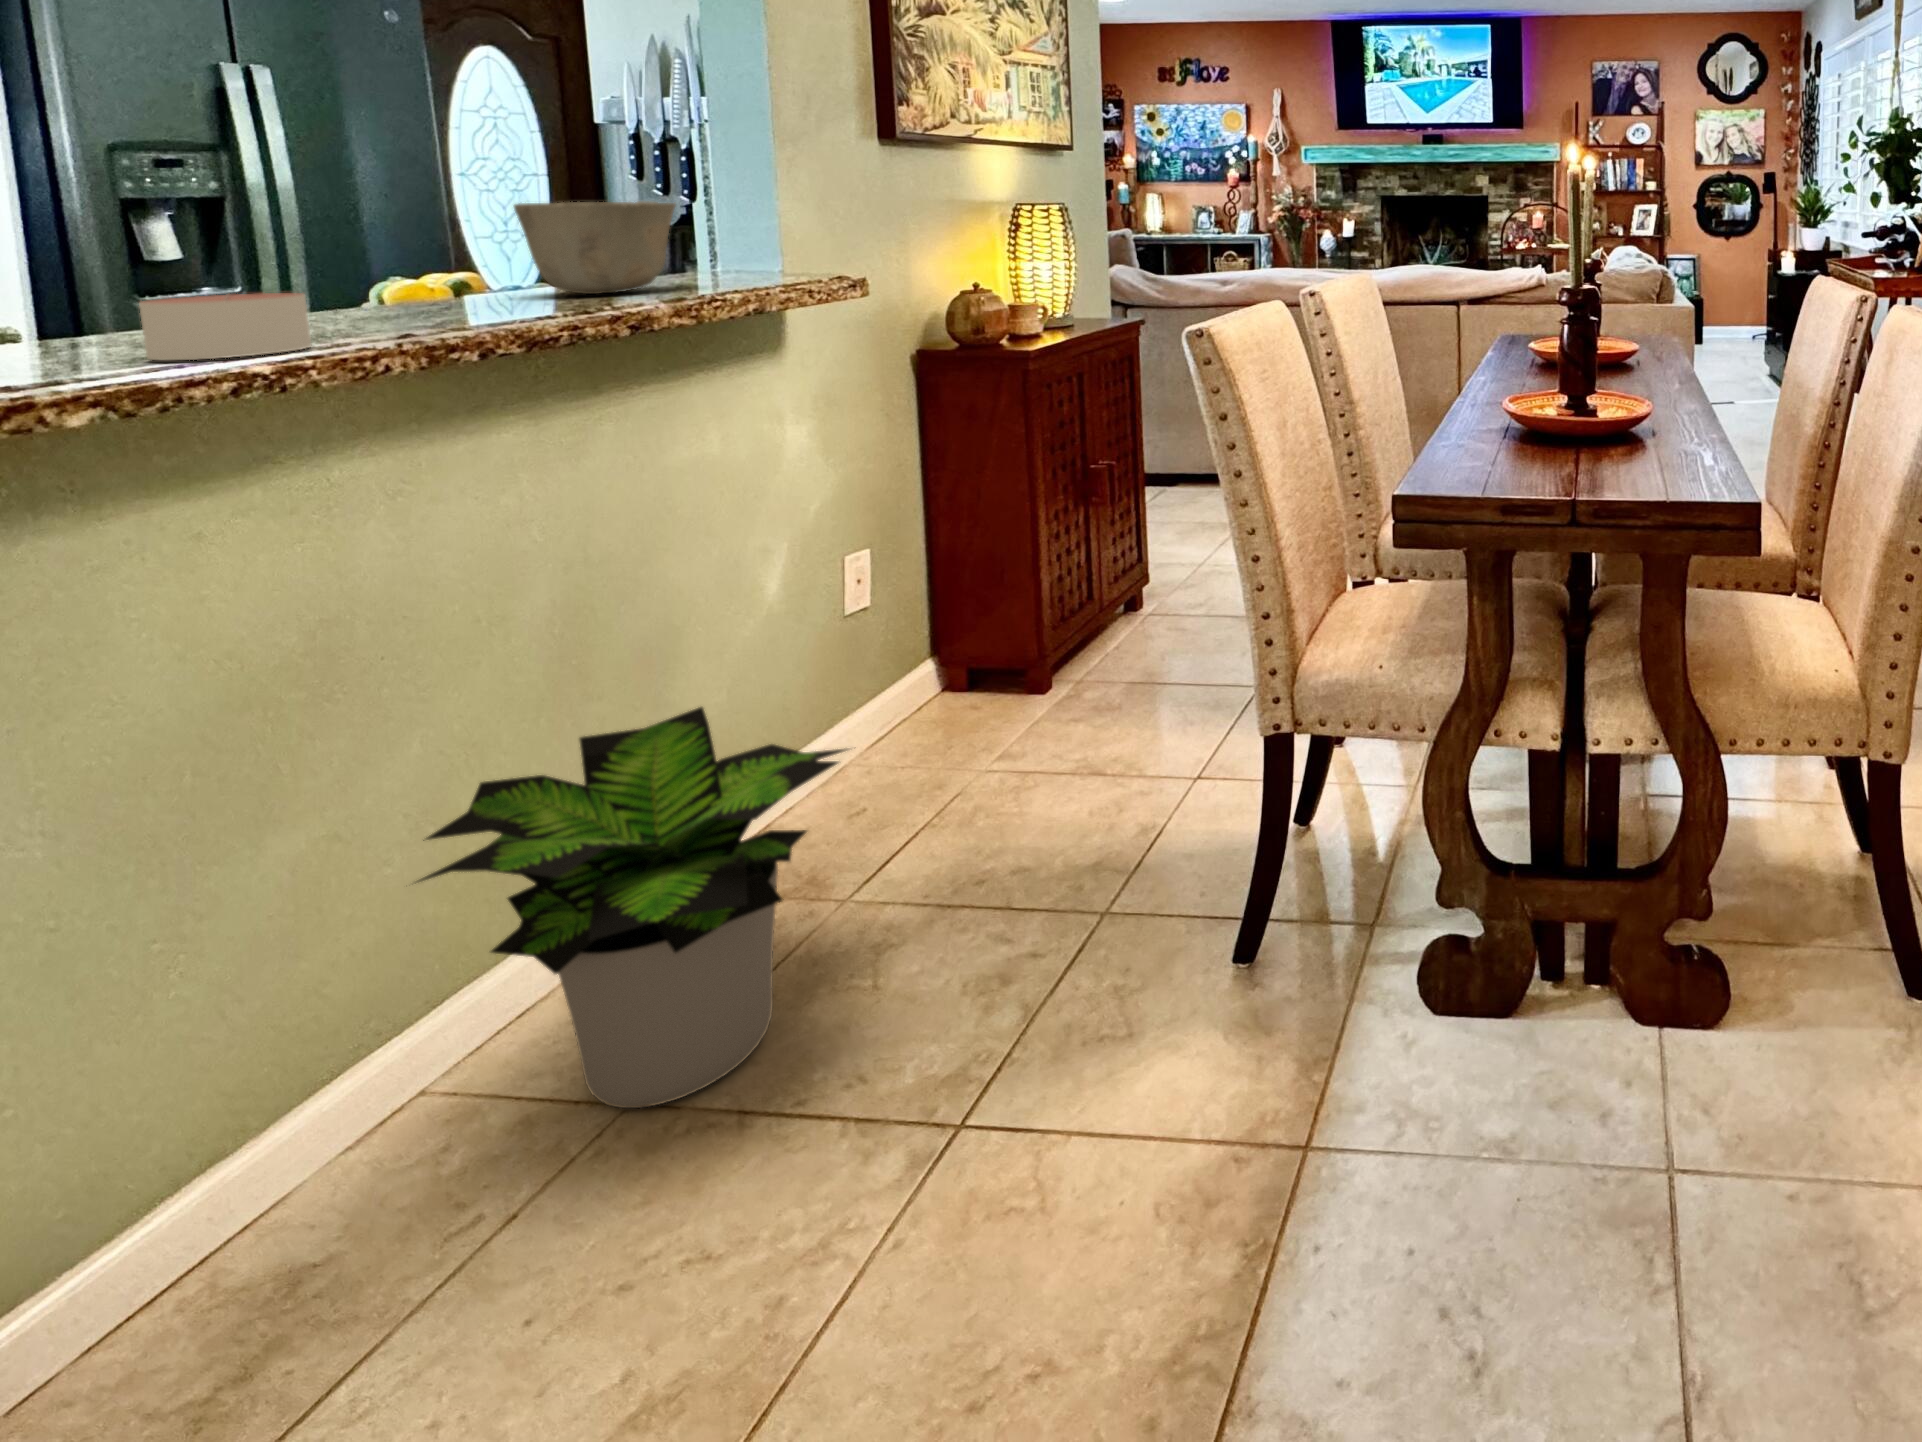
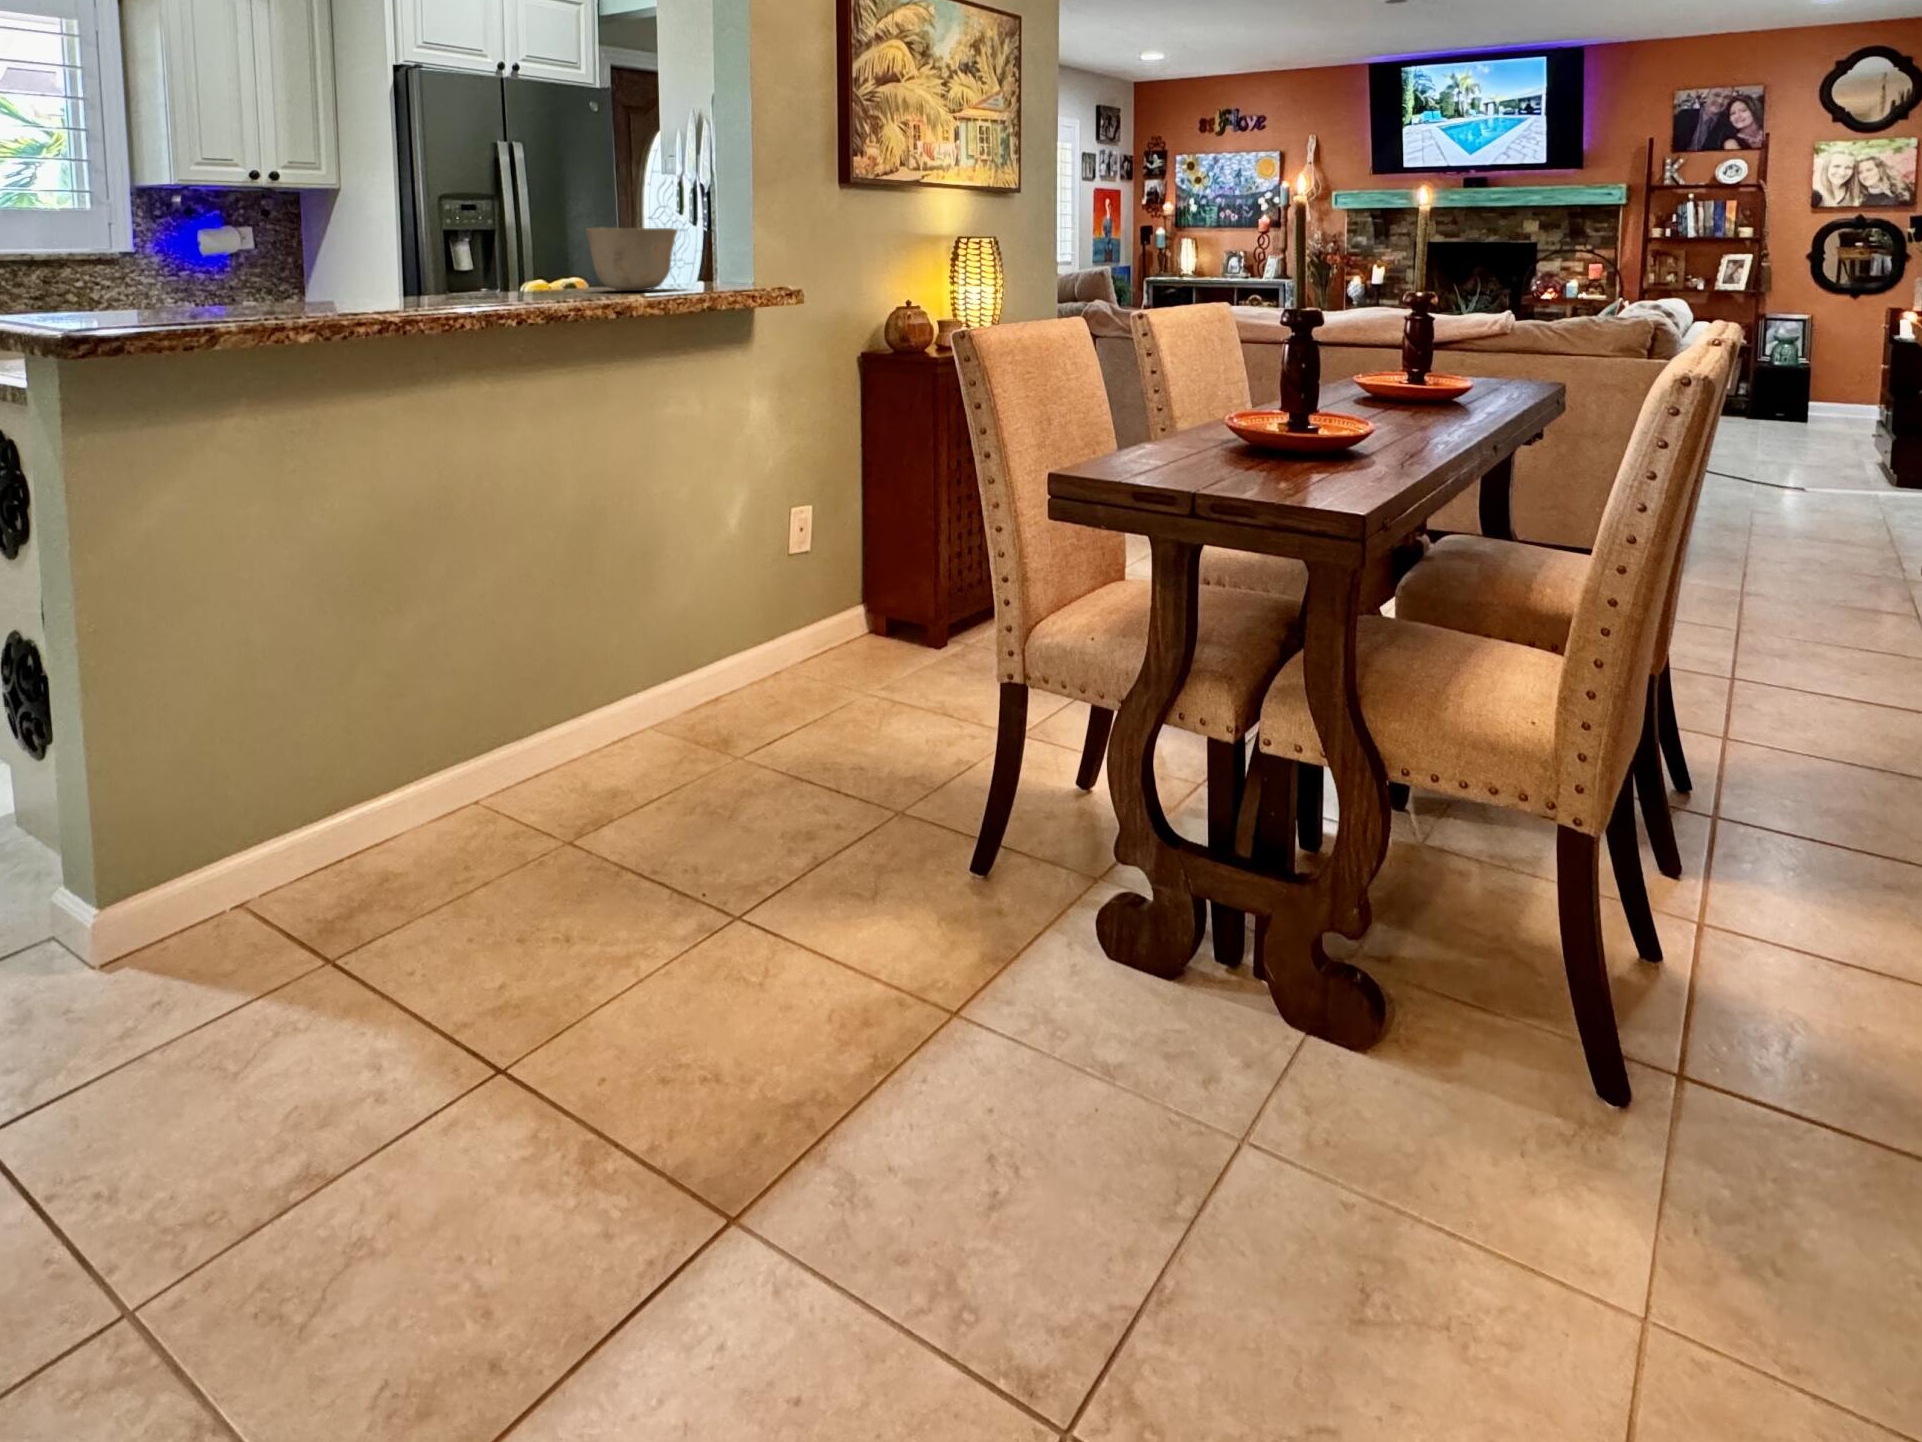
candle: present [139,293,311,360] -> none [353,275,430,312]
potted plant: present [417,707,848,1108] -> none [457,586,723,849]

